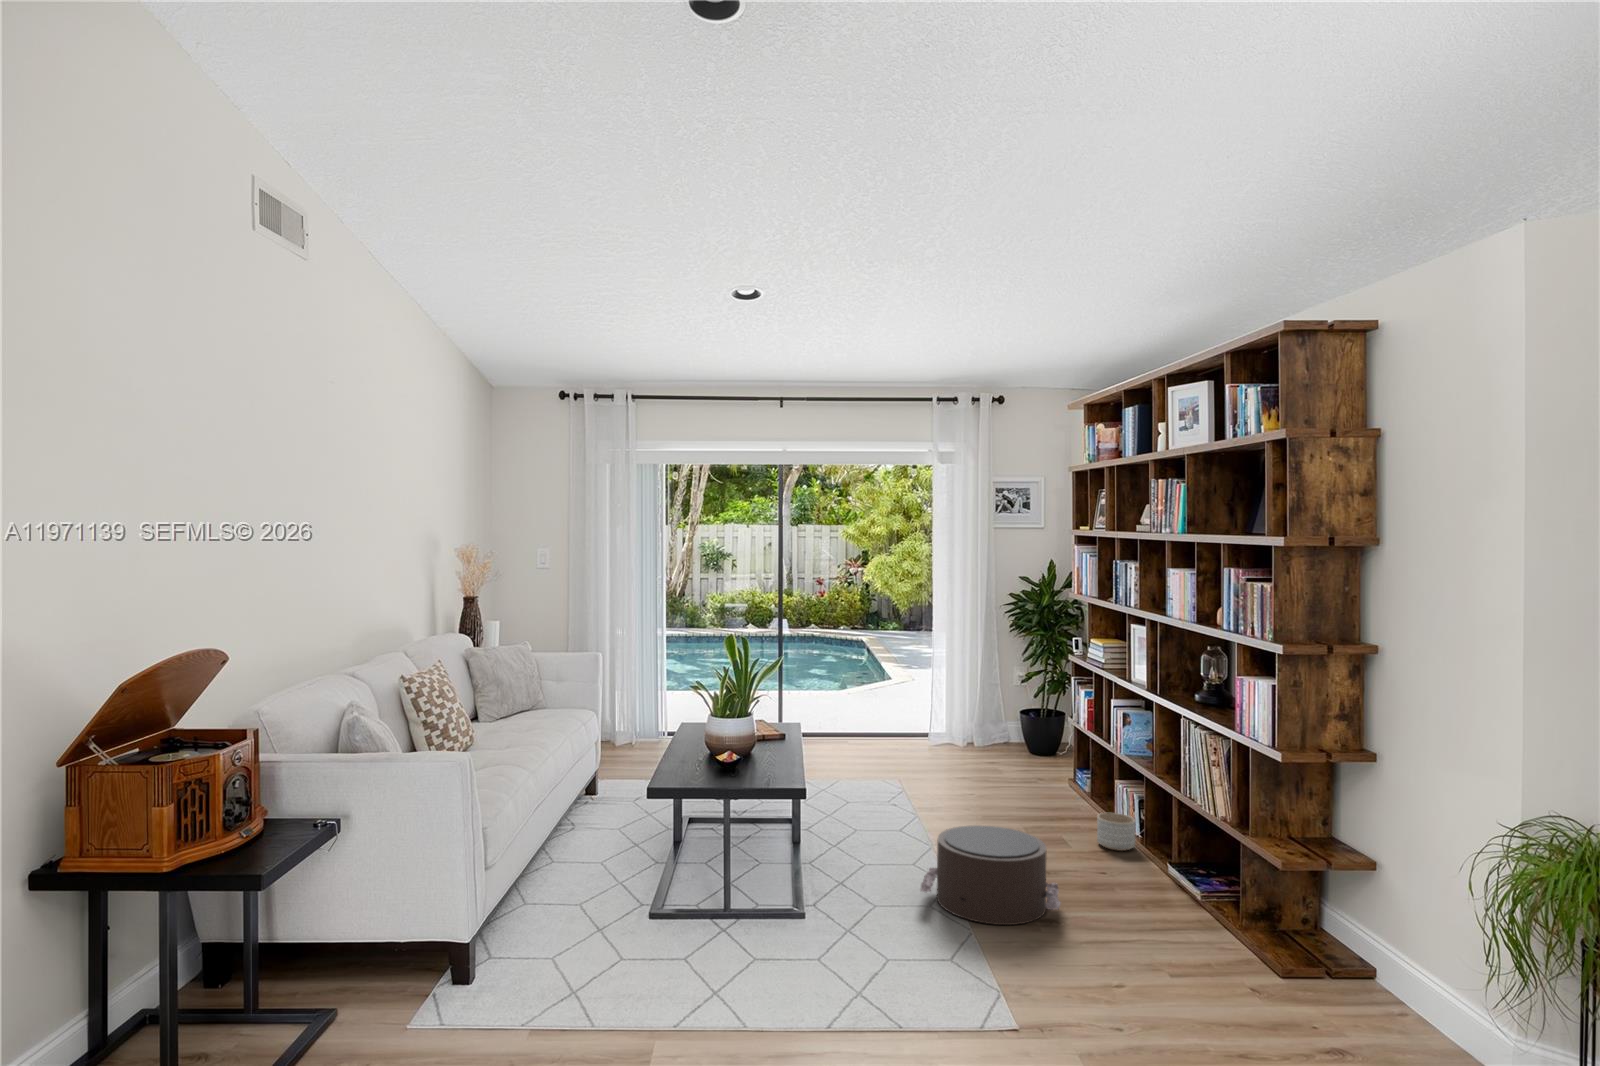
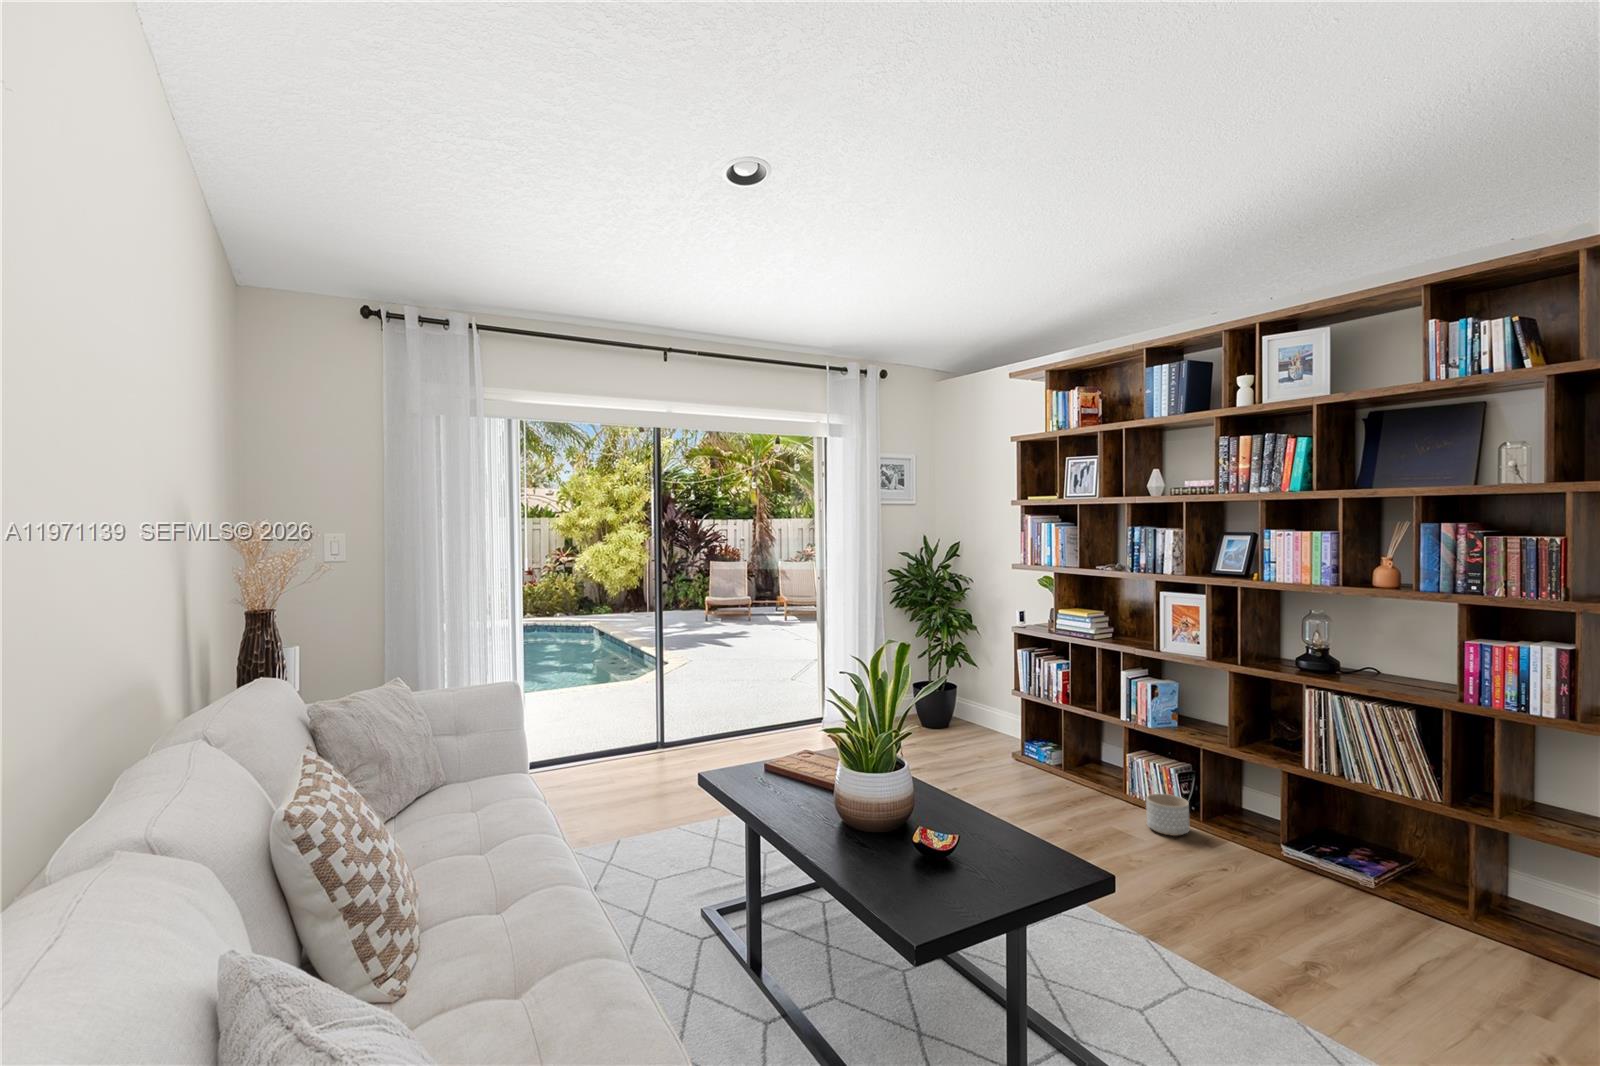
pouf: present [920,825,1061,925] -> none [1110,848,1316,992]

